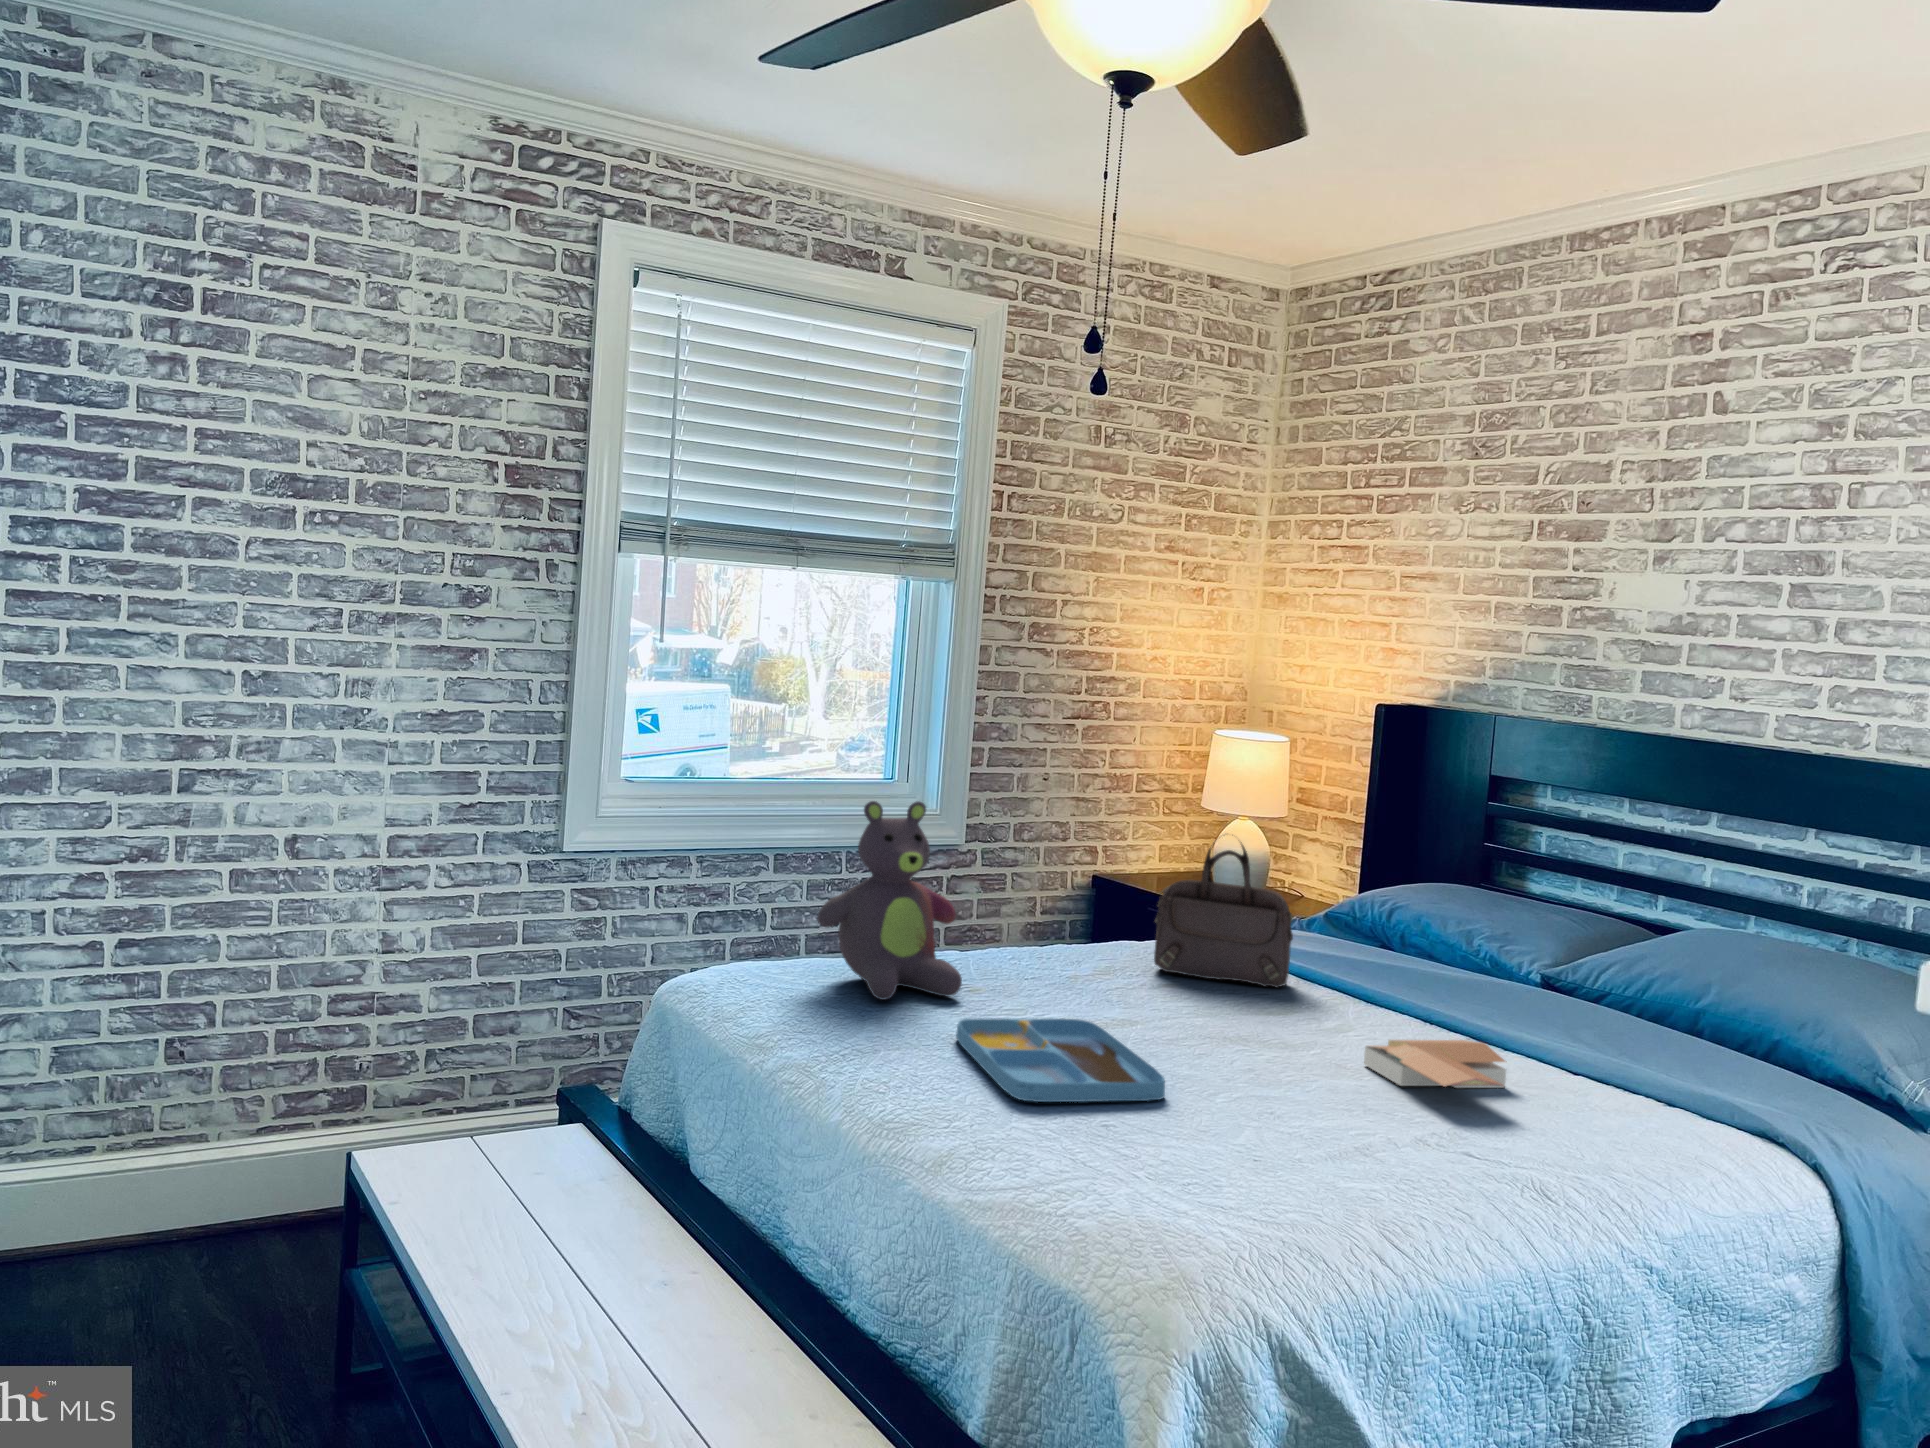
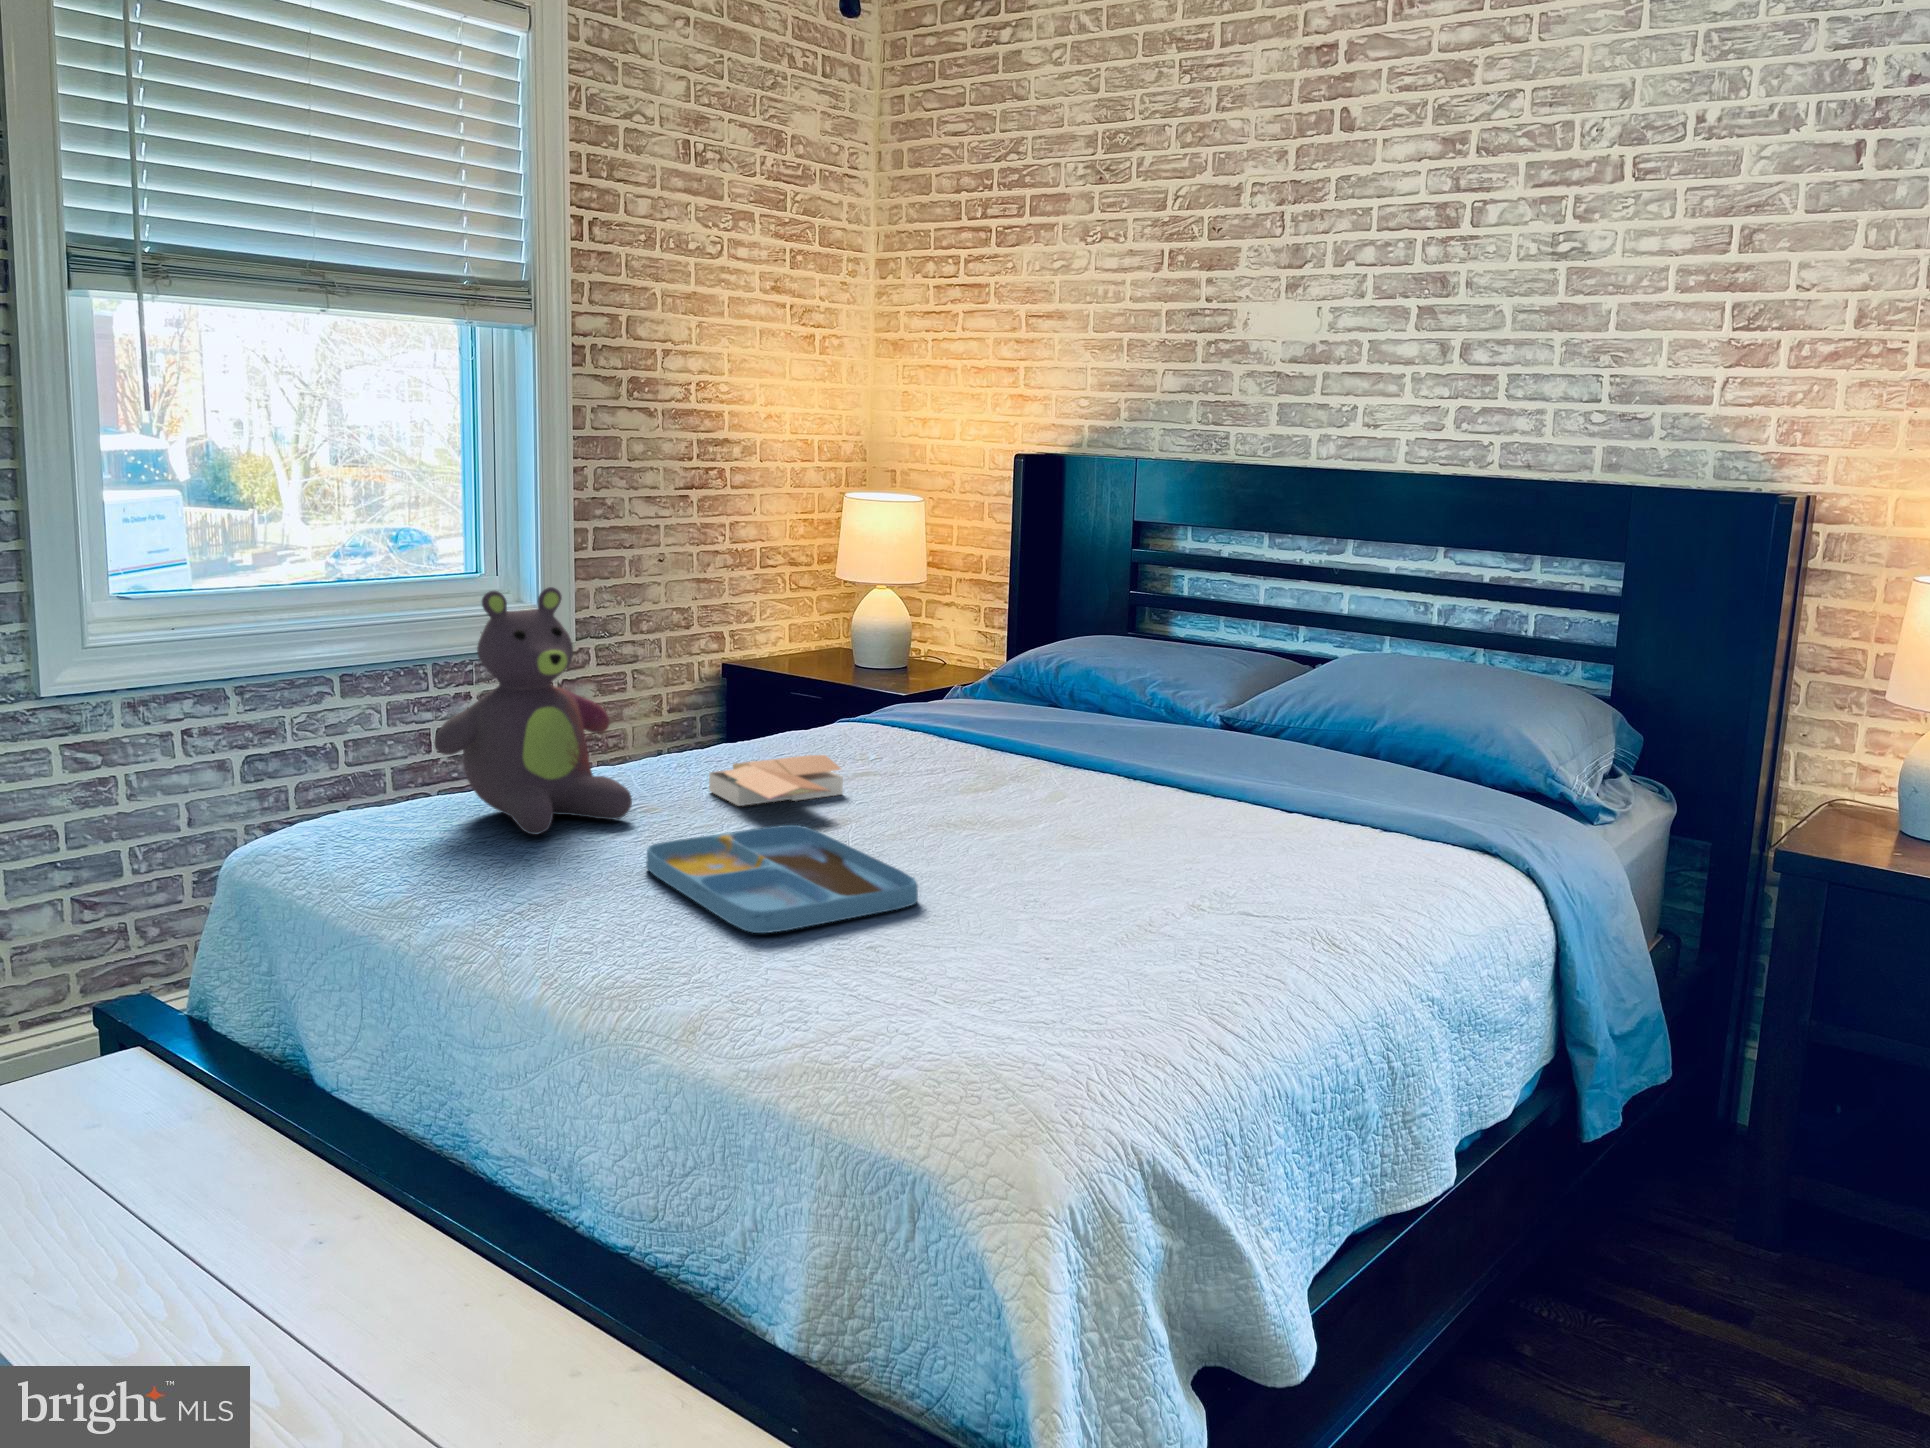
handbag: present [1154,842,1293,988] -> none [835,596,988,760]
book: present [1364,1040,1506,1088] -> present [709,755,843,806]

